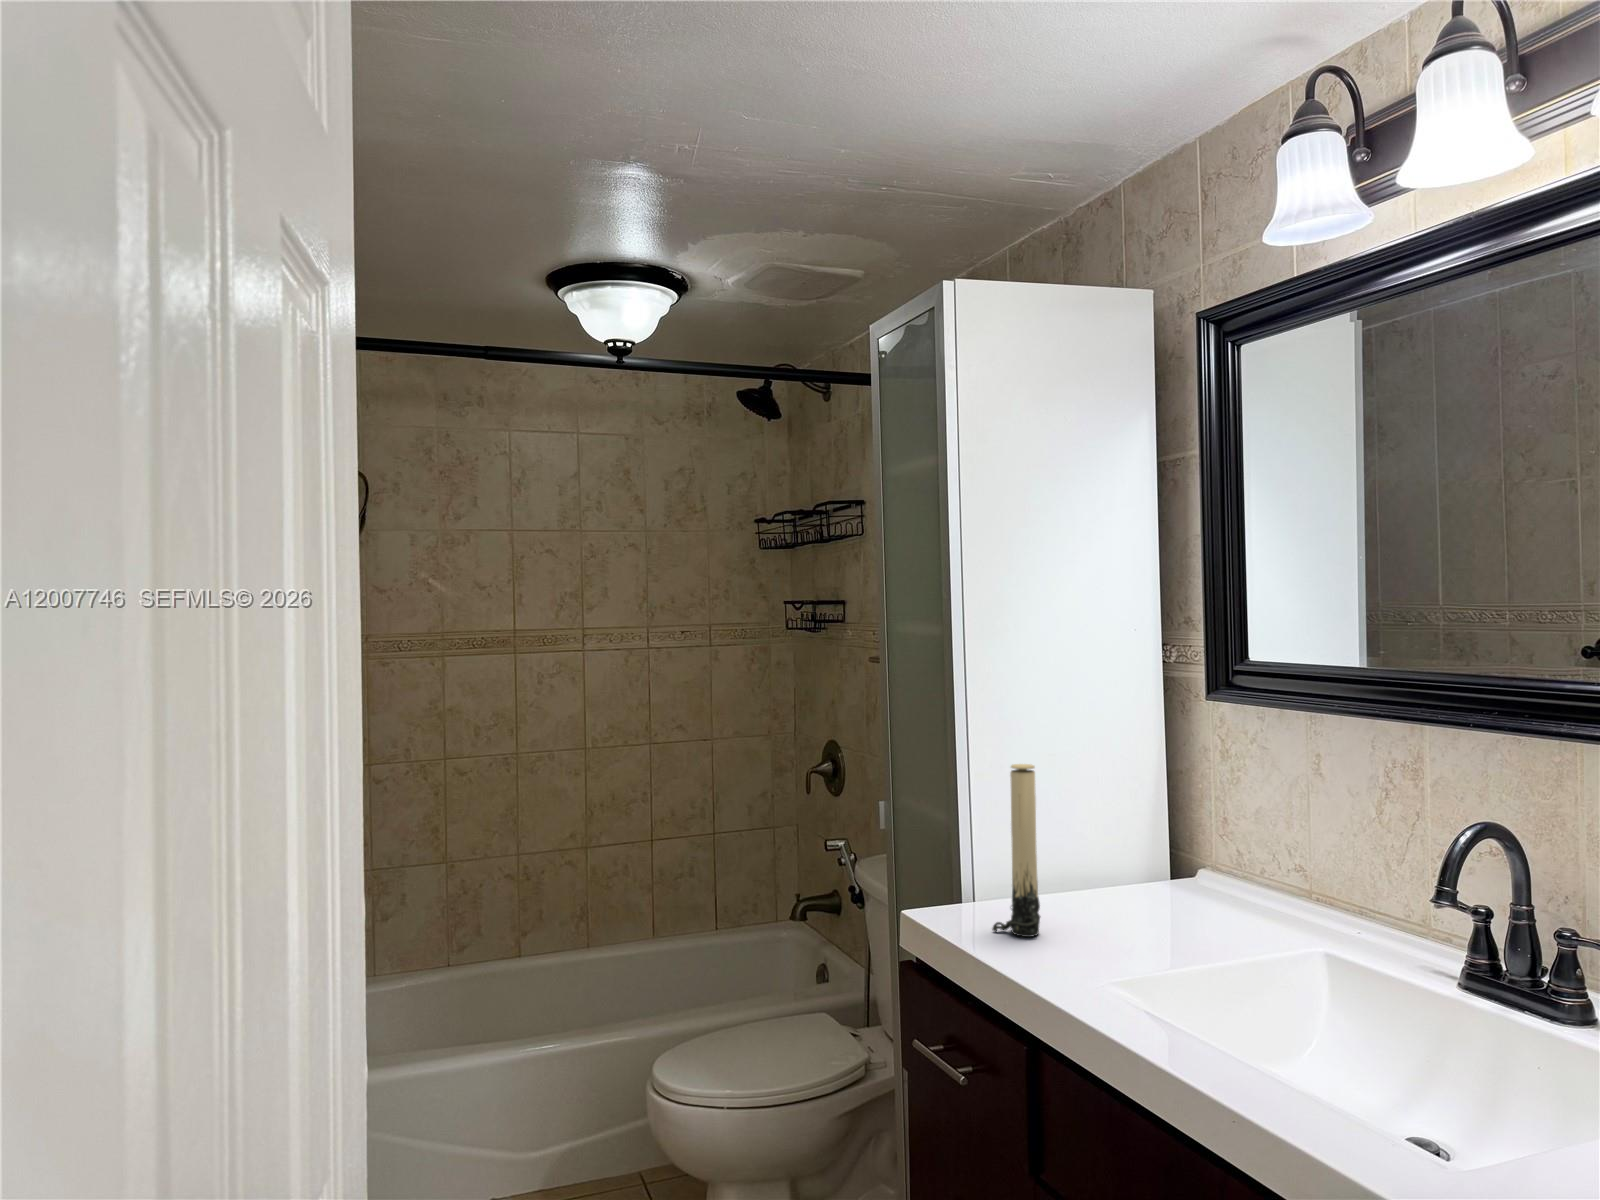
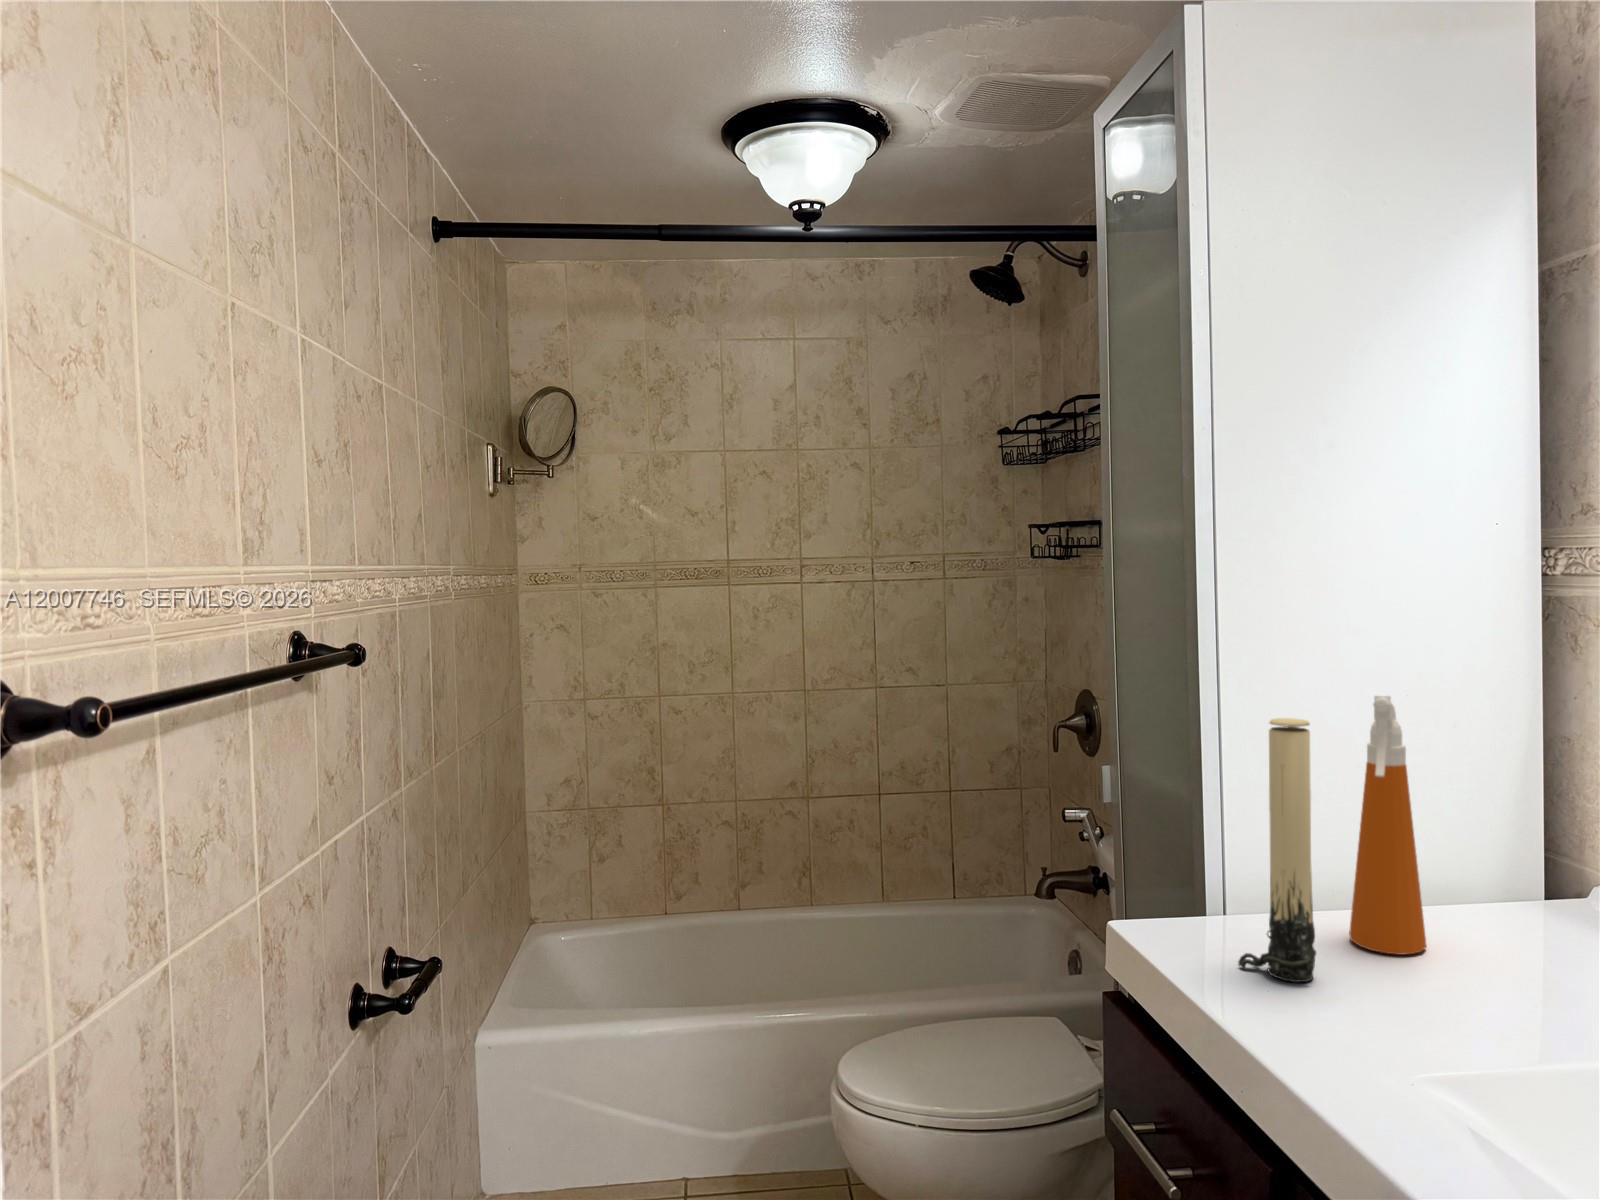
spray bottle: none [1056,747,1103,916] -> present [1349,696,1426,955]

